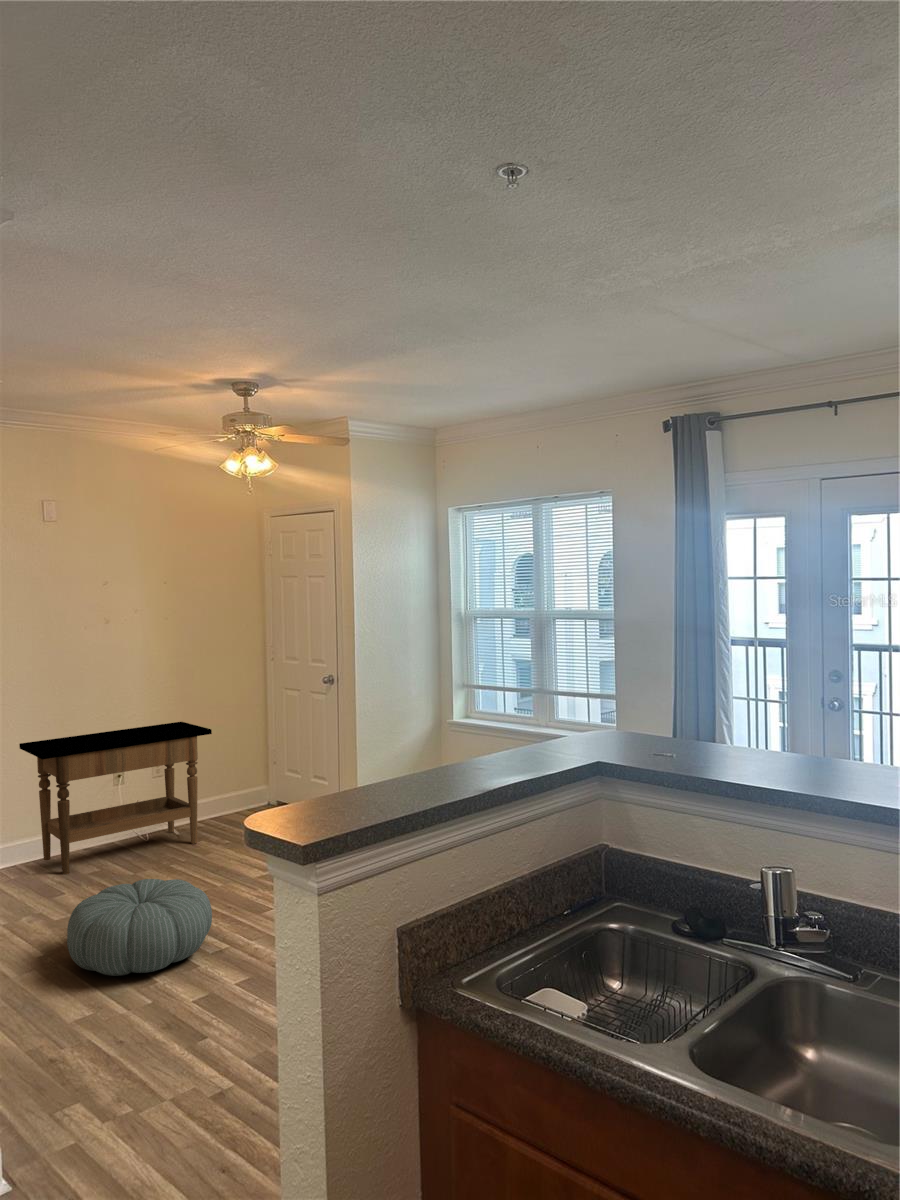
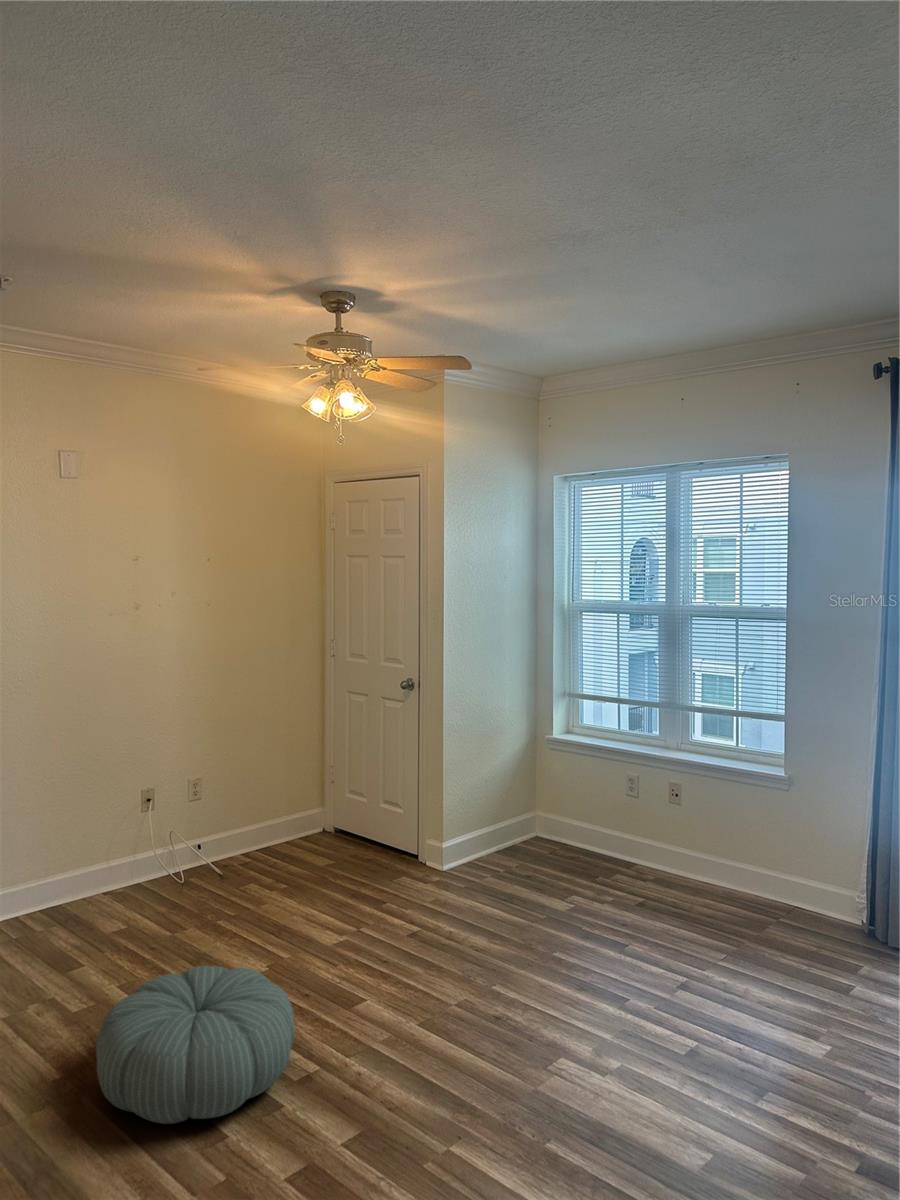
side table: present [19,722,212,875] -> none [25,732,265,934]

